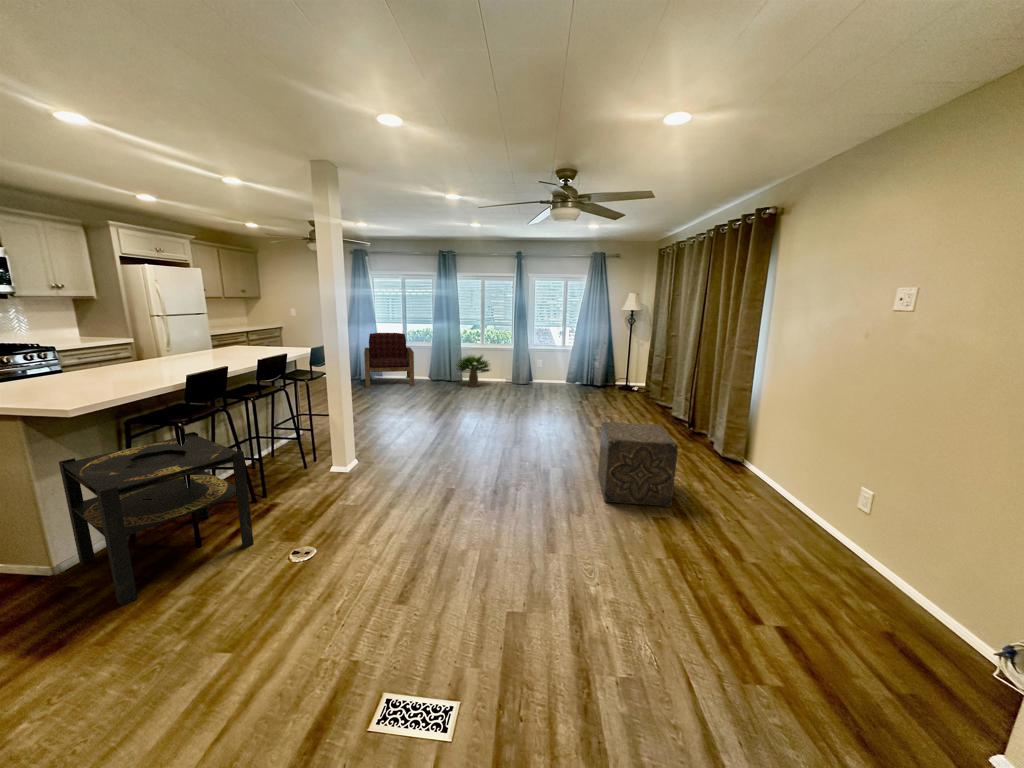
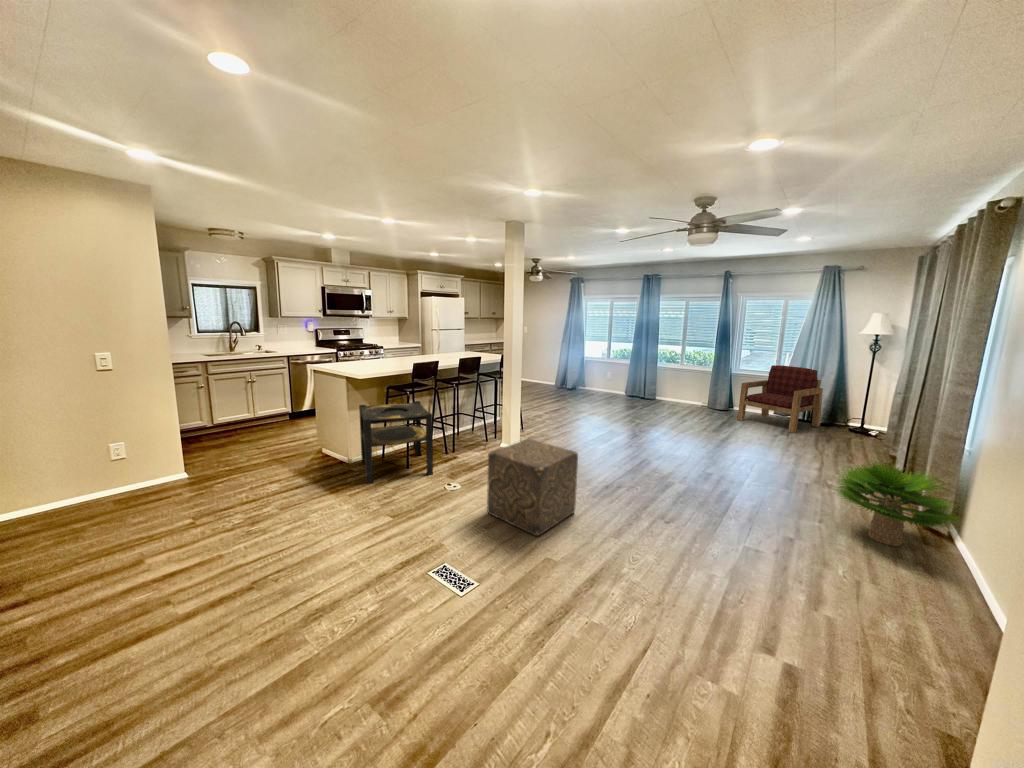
armchair: present [364,333,414,388] -> present [737,365,823,433]
potted plant: present [456,356,490,387] -> present [837,461,959,546]
ottoman: present [598,422,678,507] -> present [487,439,578,536]

